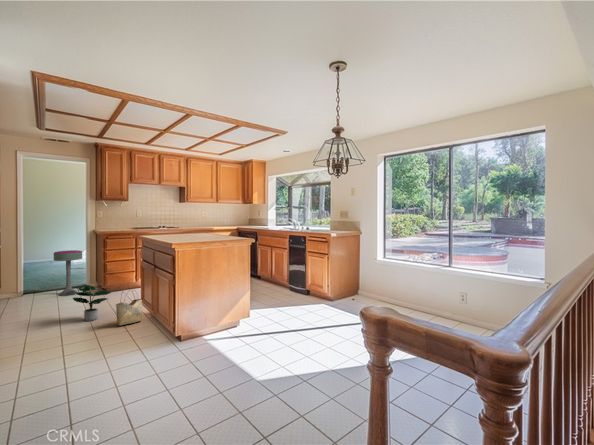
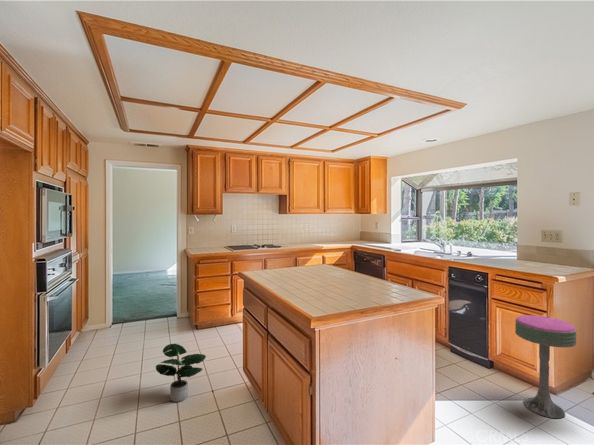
bar stool: present [53,250,82,296] -> present [515,315,577,418]
woven basket: present [116,289,143,326] -> none [212,360,250,424]

